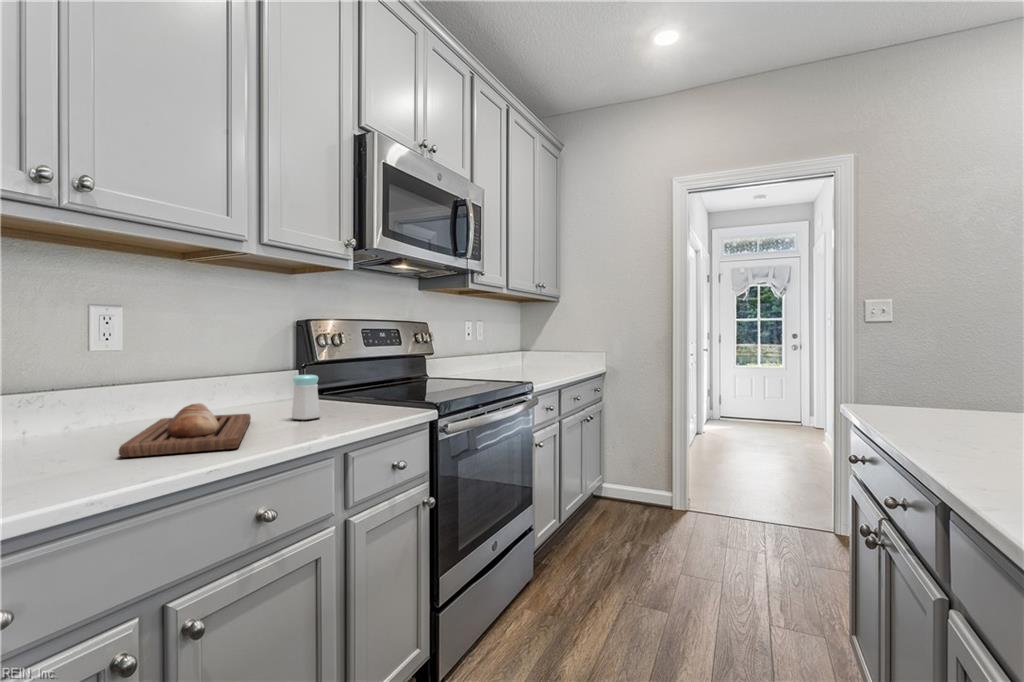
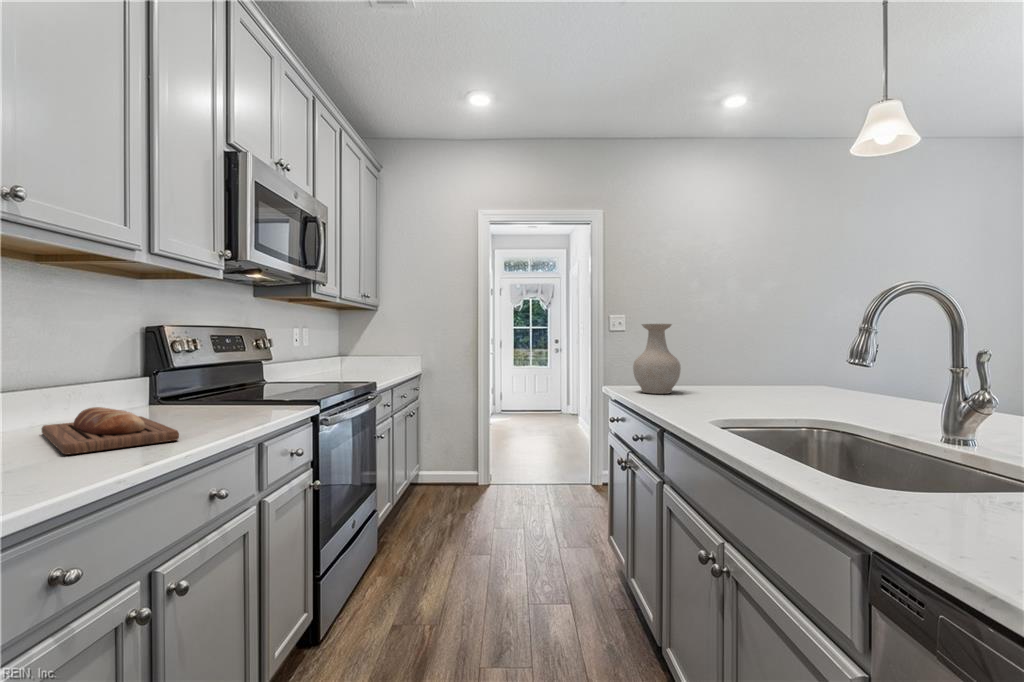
vase: none [895,308,995,426] -> present [633,324,681,394]
salt shaker: present [292,375,320,420] -> none [183,377,213,419]

